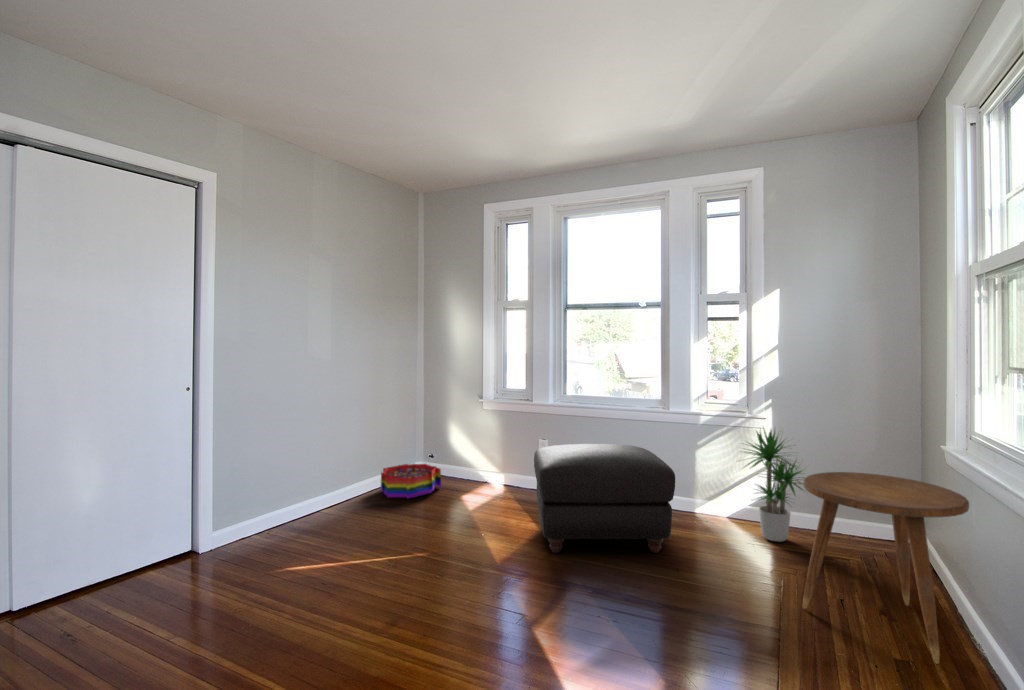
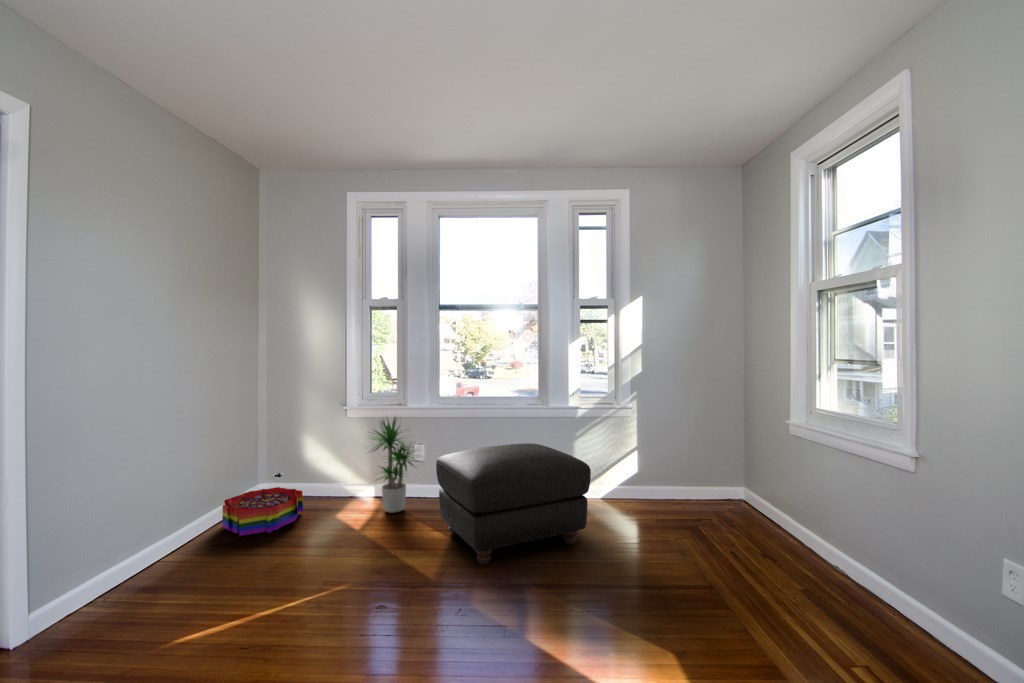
potted plant: present [745,429,804,542] -> present [372,418,417,513]
side table: present [803,472,969,664] -> none [712,449,836,594]

